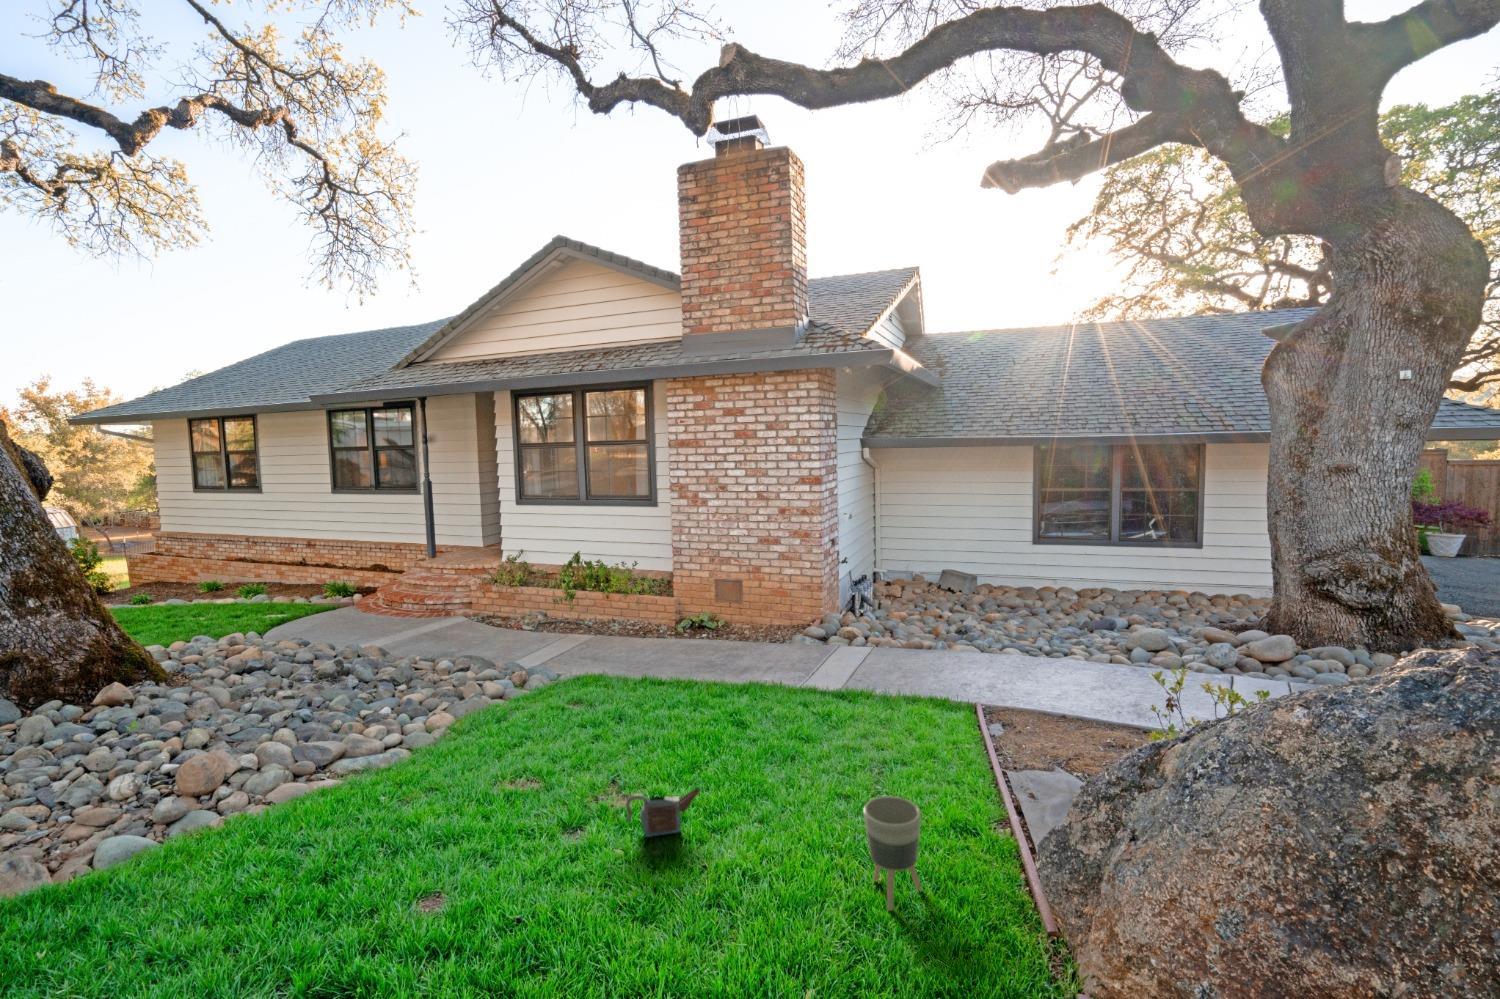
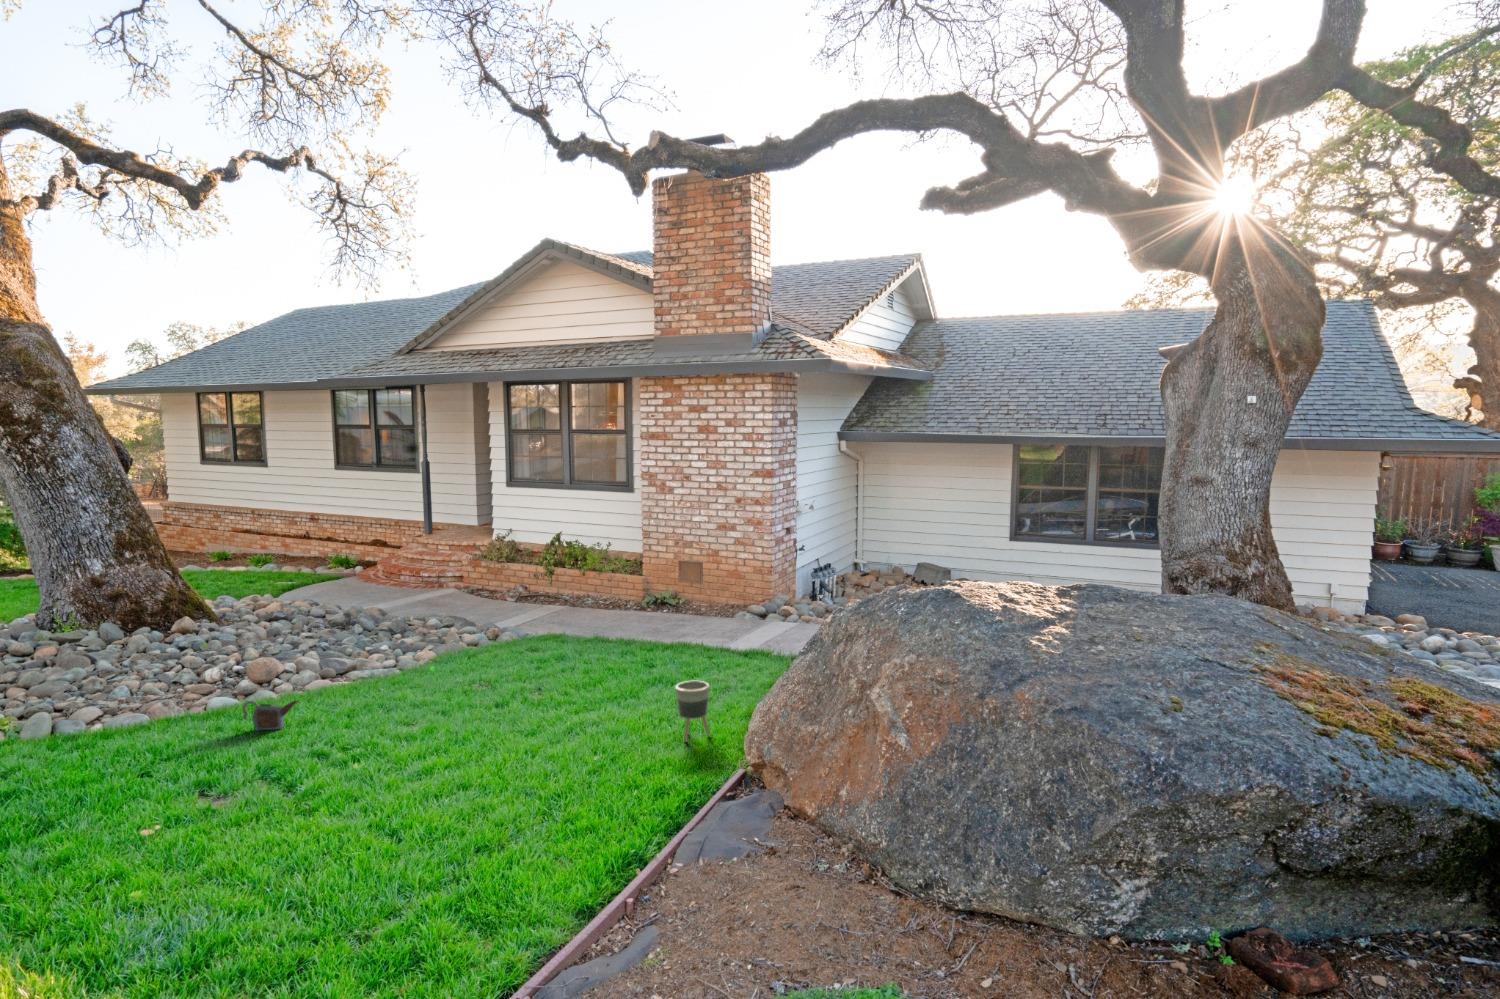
watering can: present [626,788,701,837] -> present [243,700,297,731]

